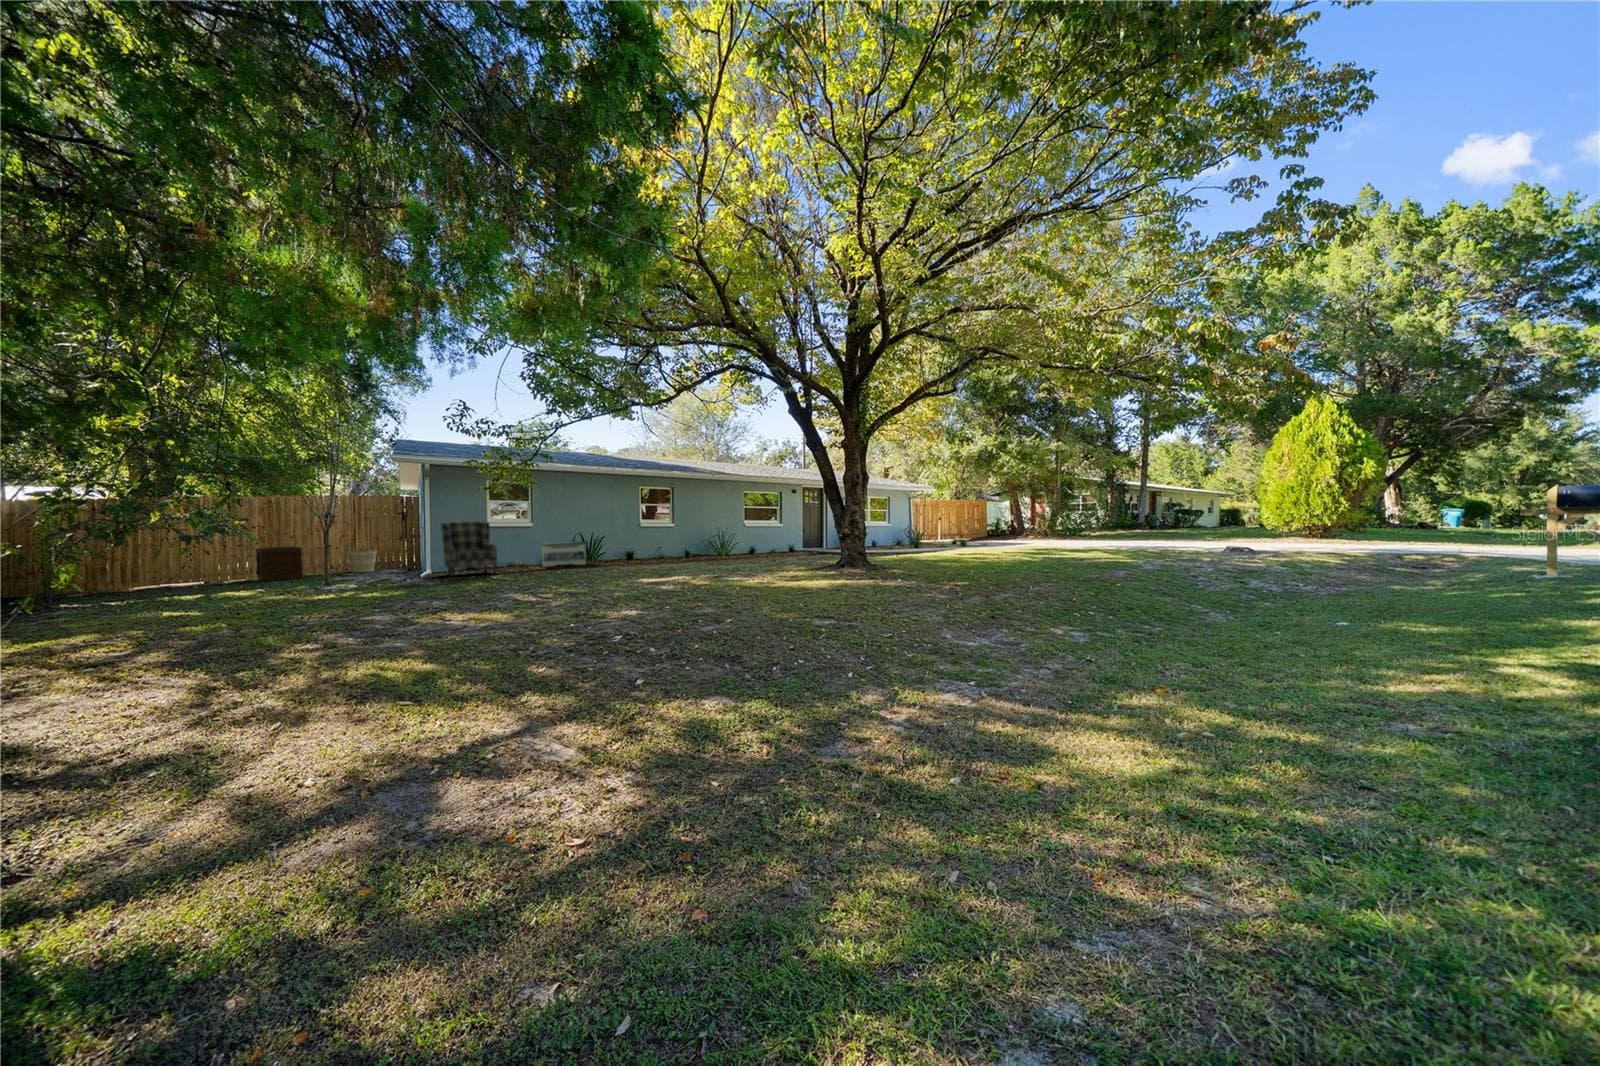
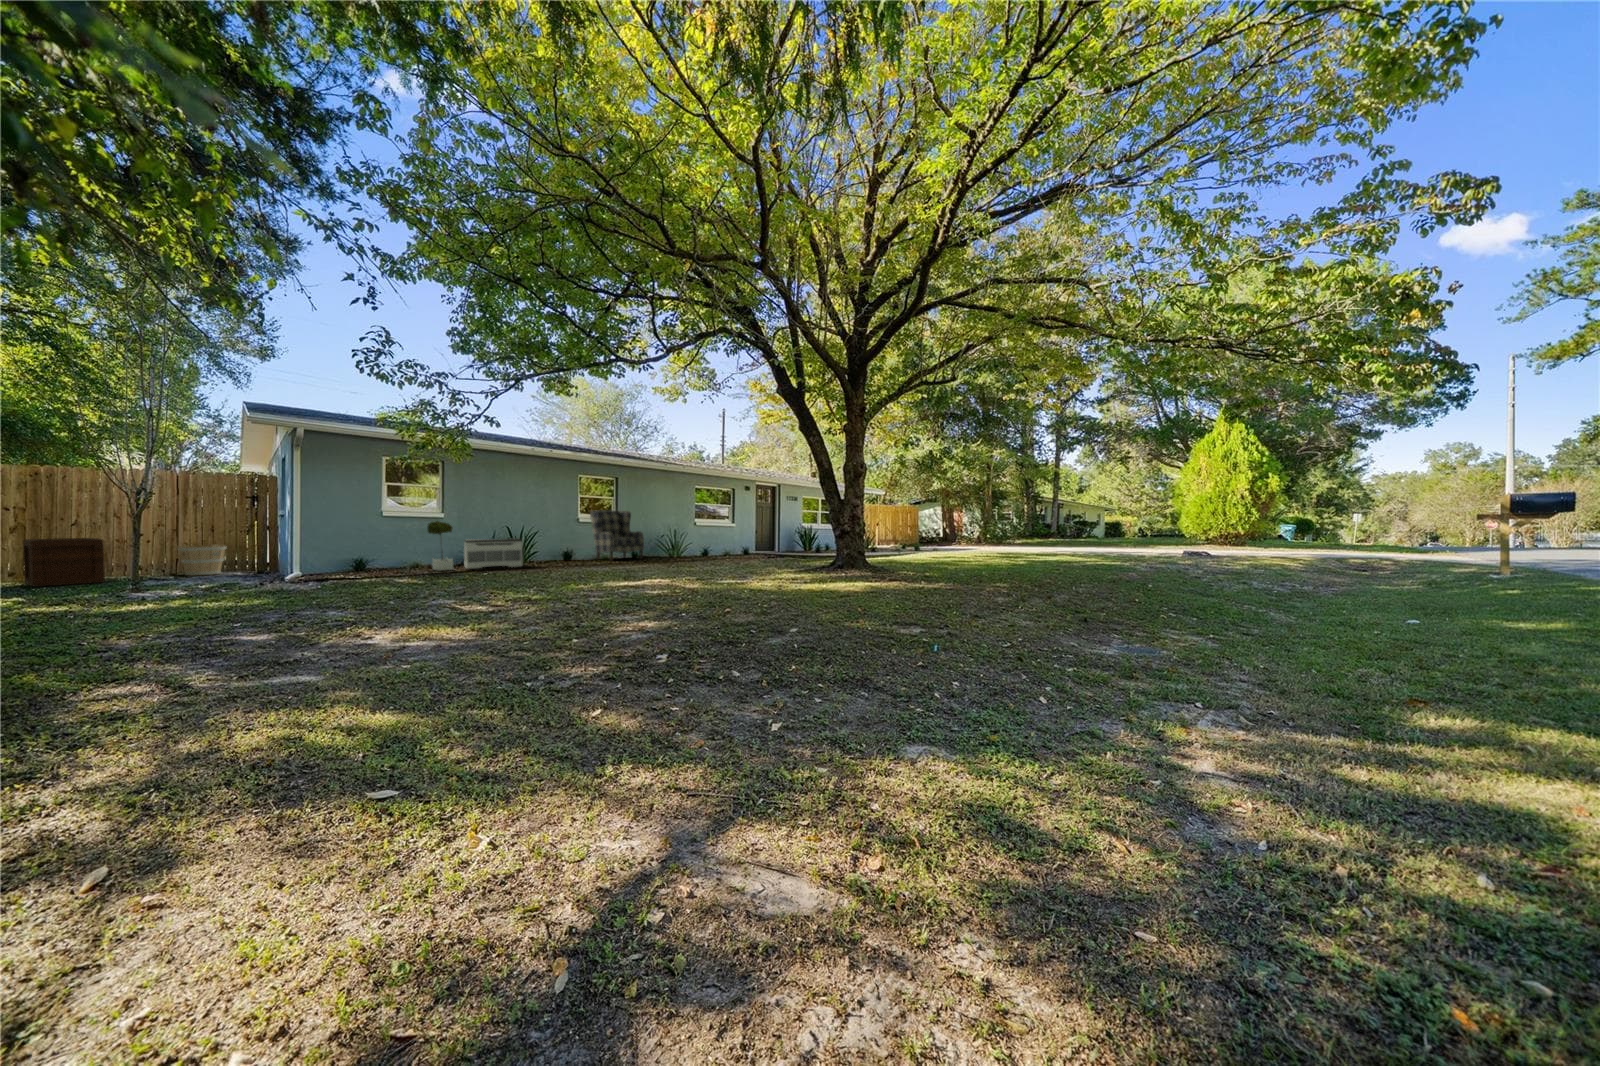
chair: present [441,521,497,577] -> present [590,510,644,561]
potted tree: none [513,529,533,568] -> present [427,521,453,571]

